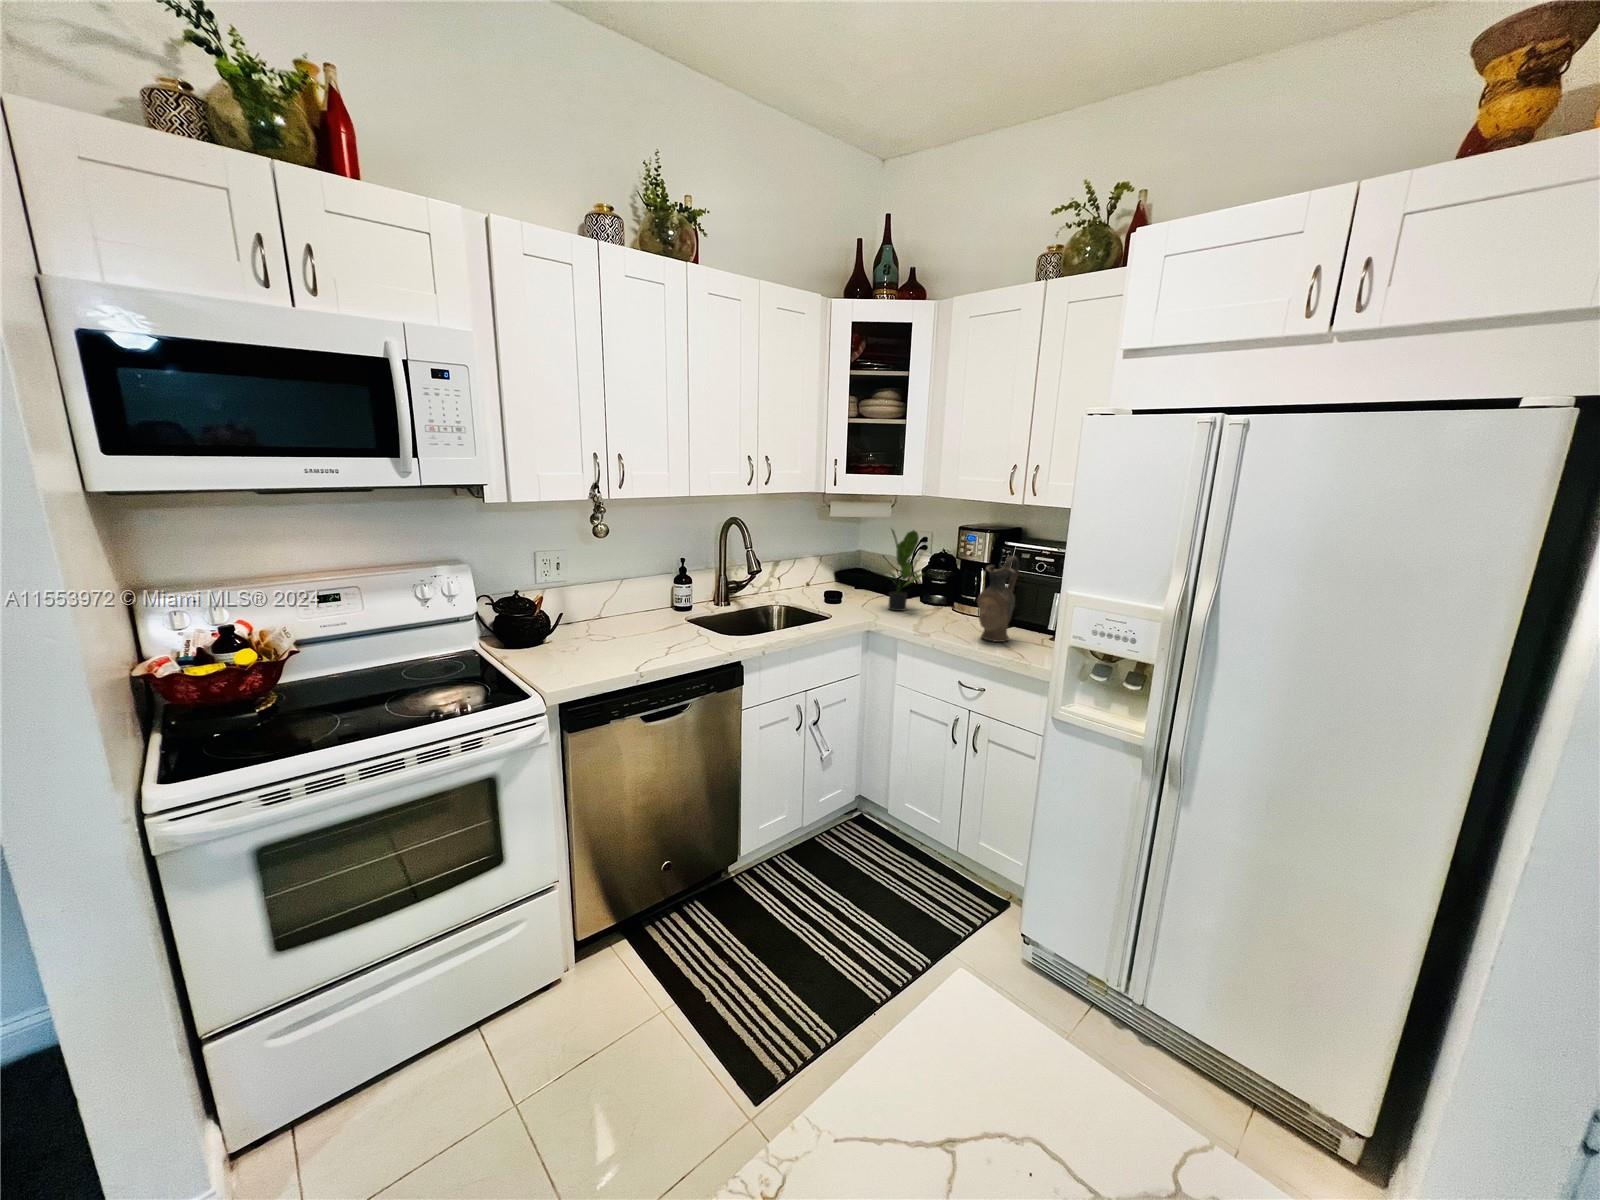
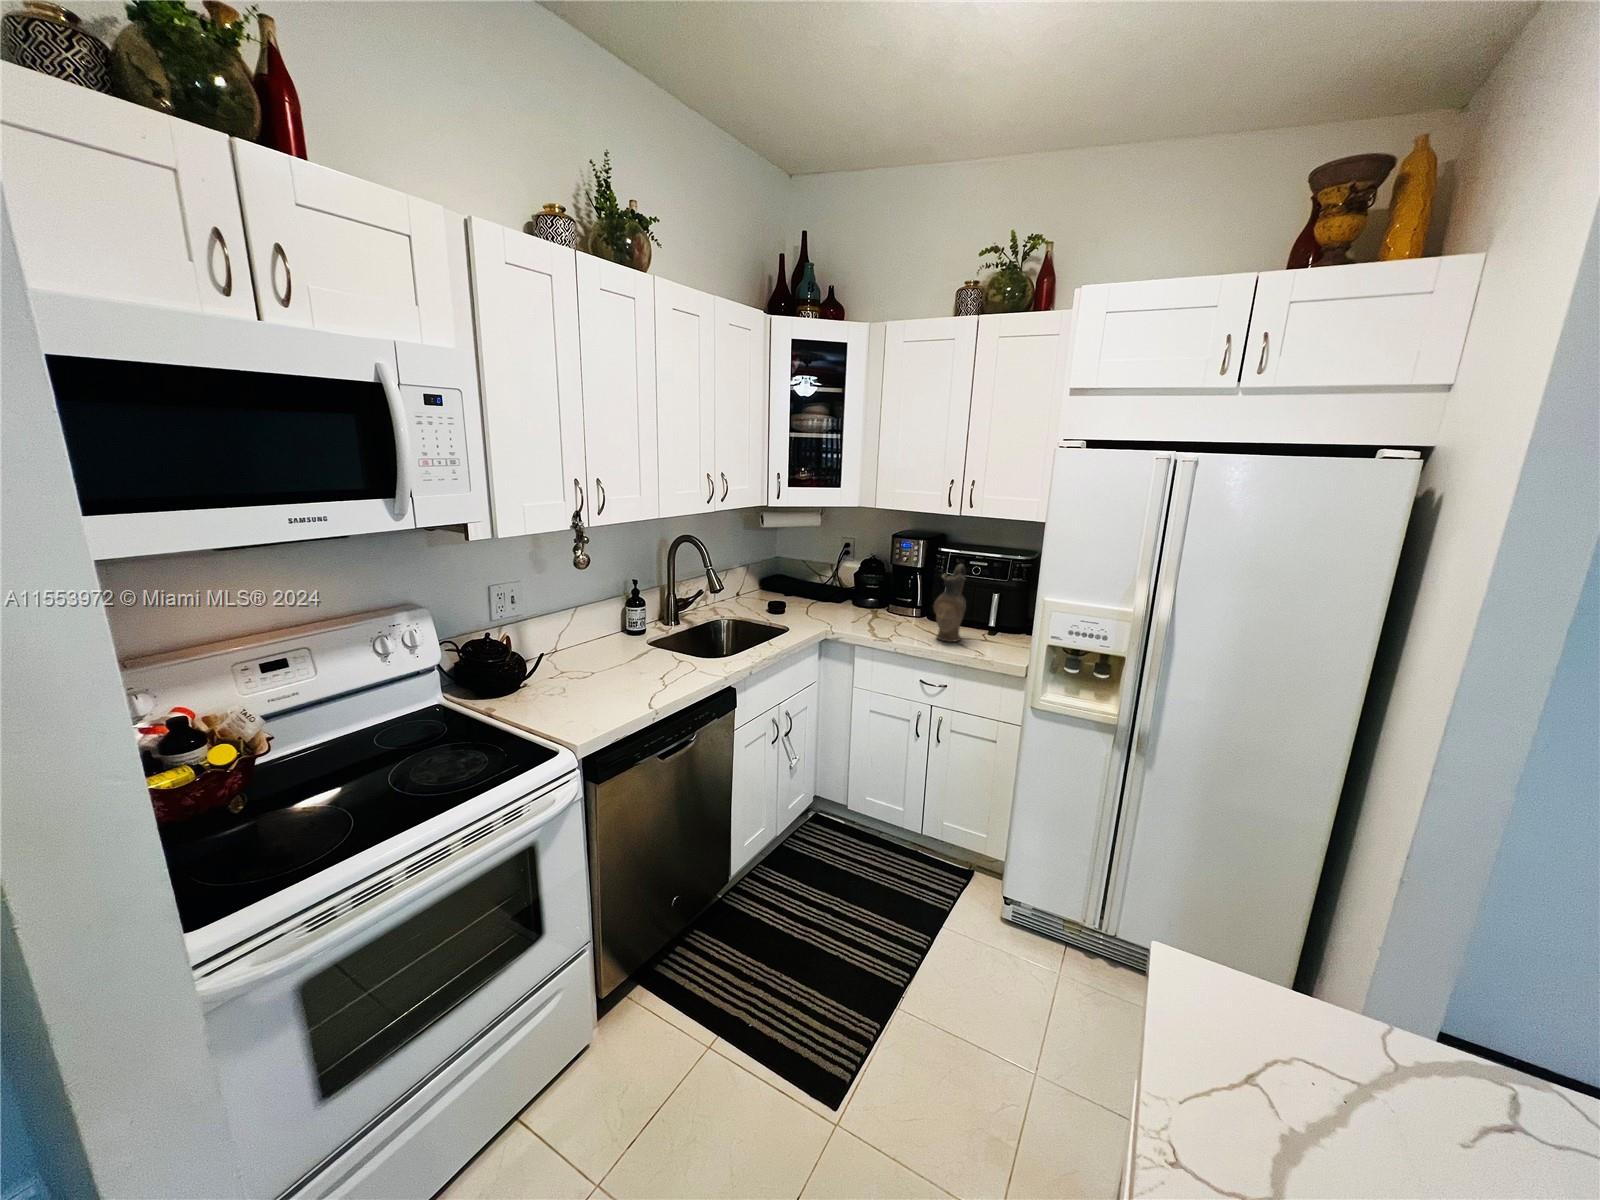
potted plant: present [889,529,923,611] -> none [829,538,874,617]

